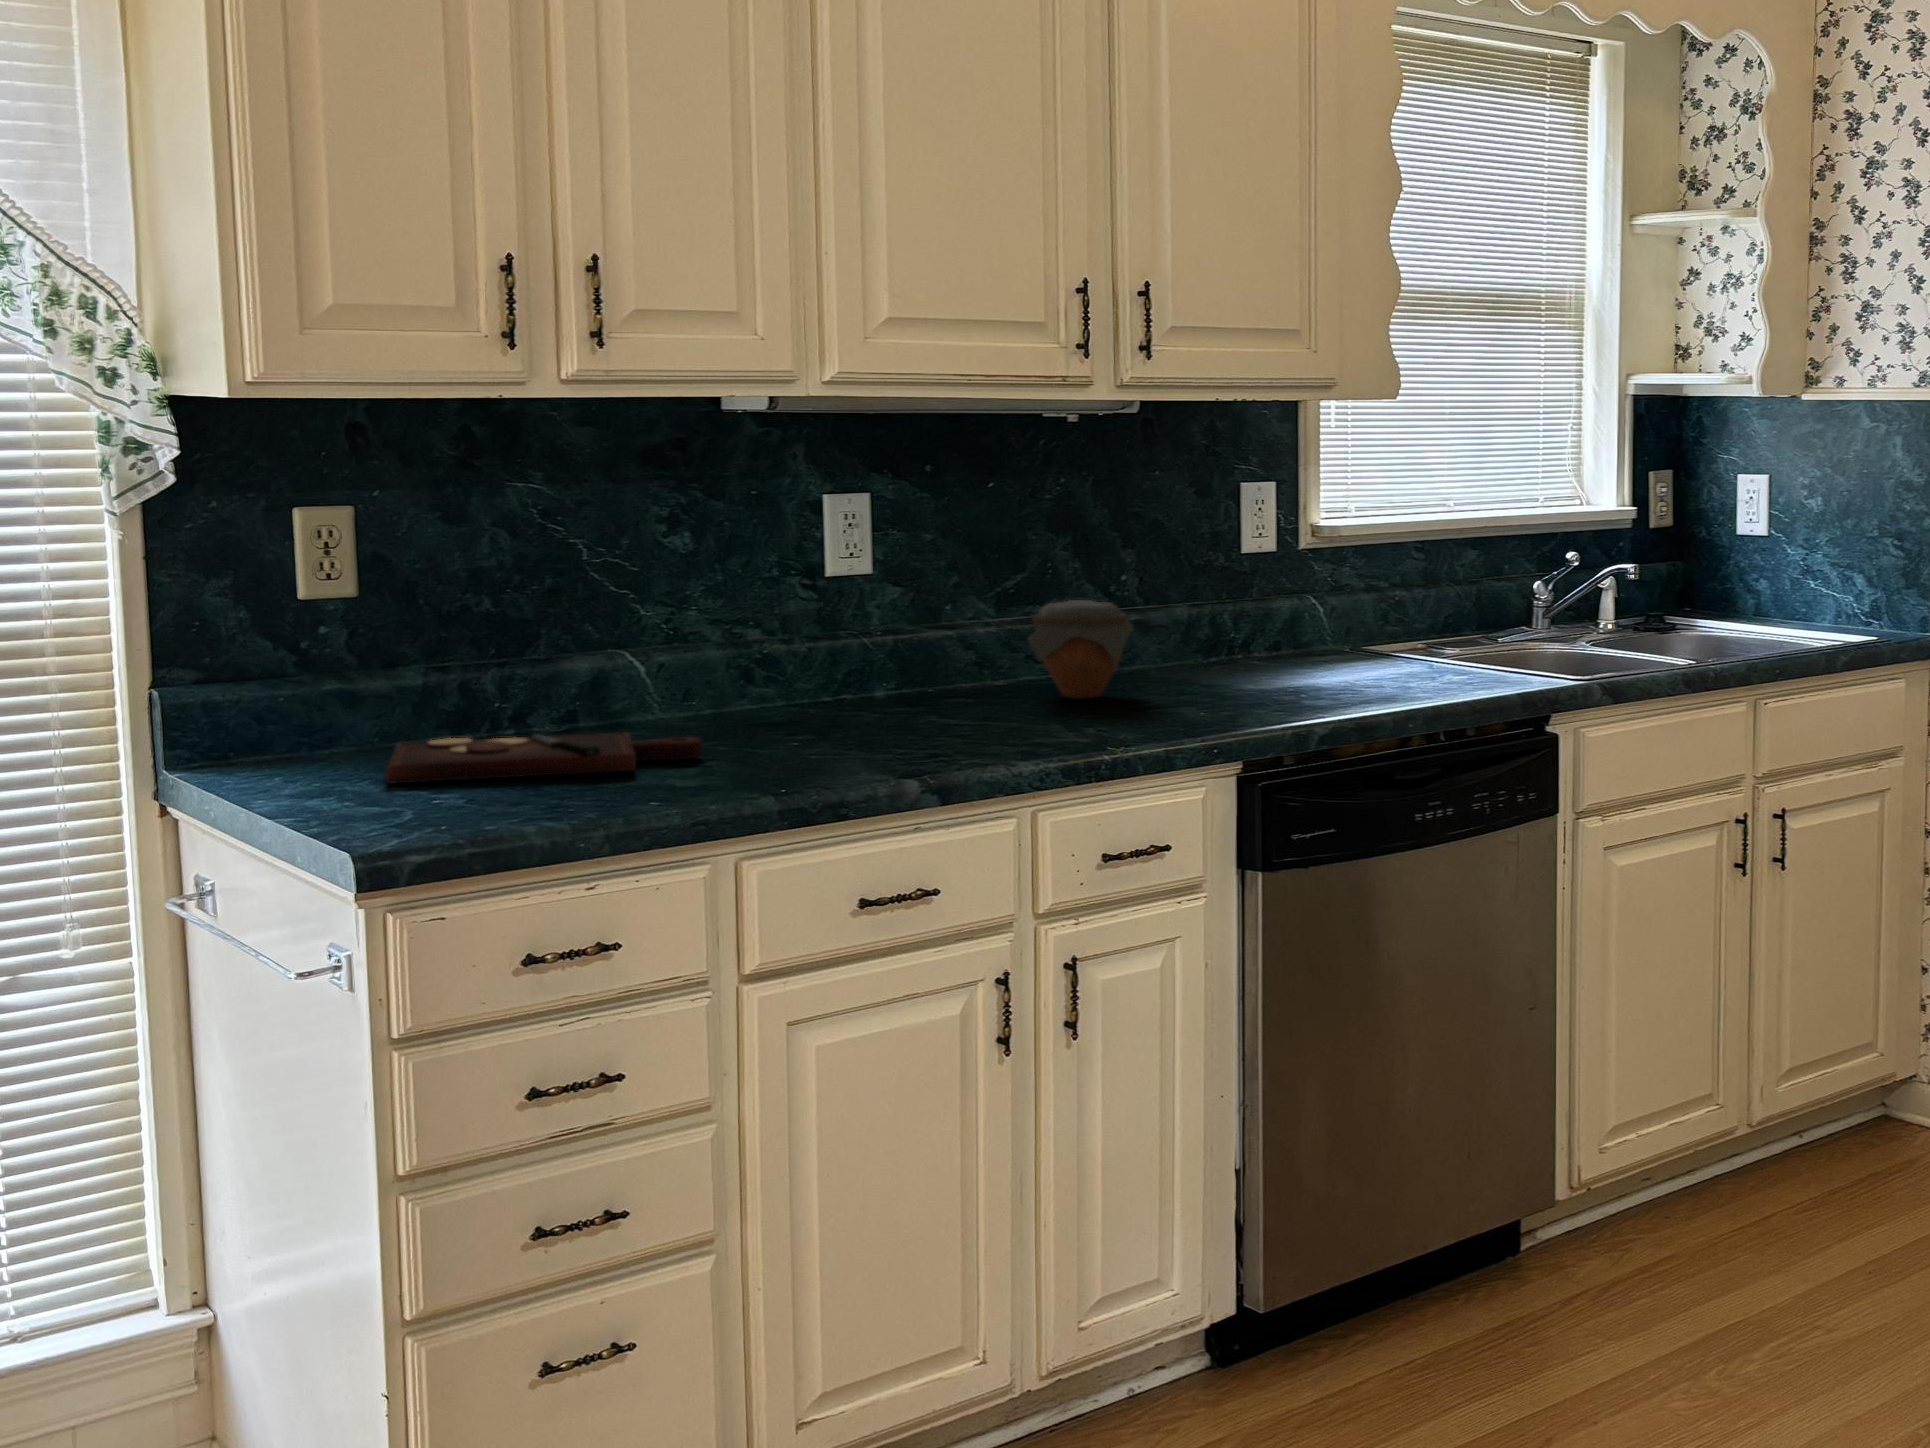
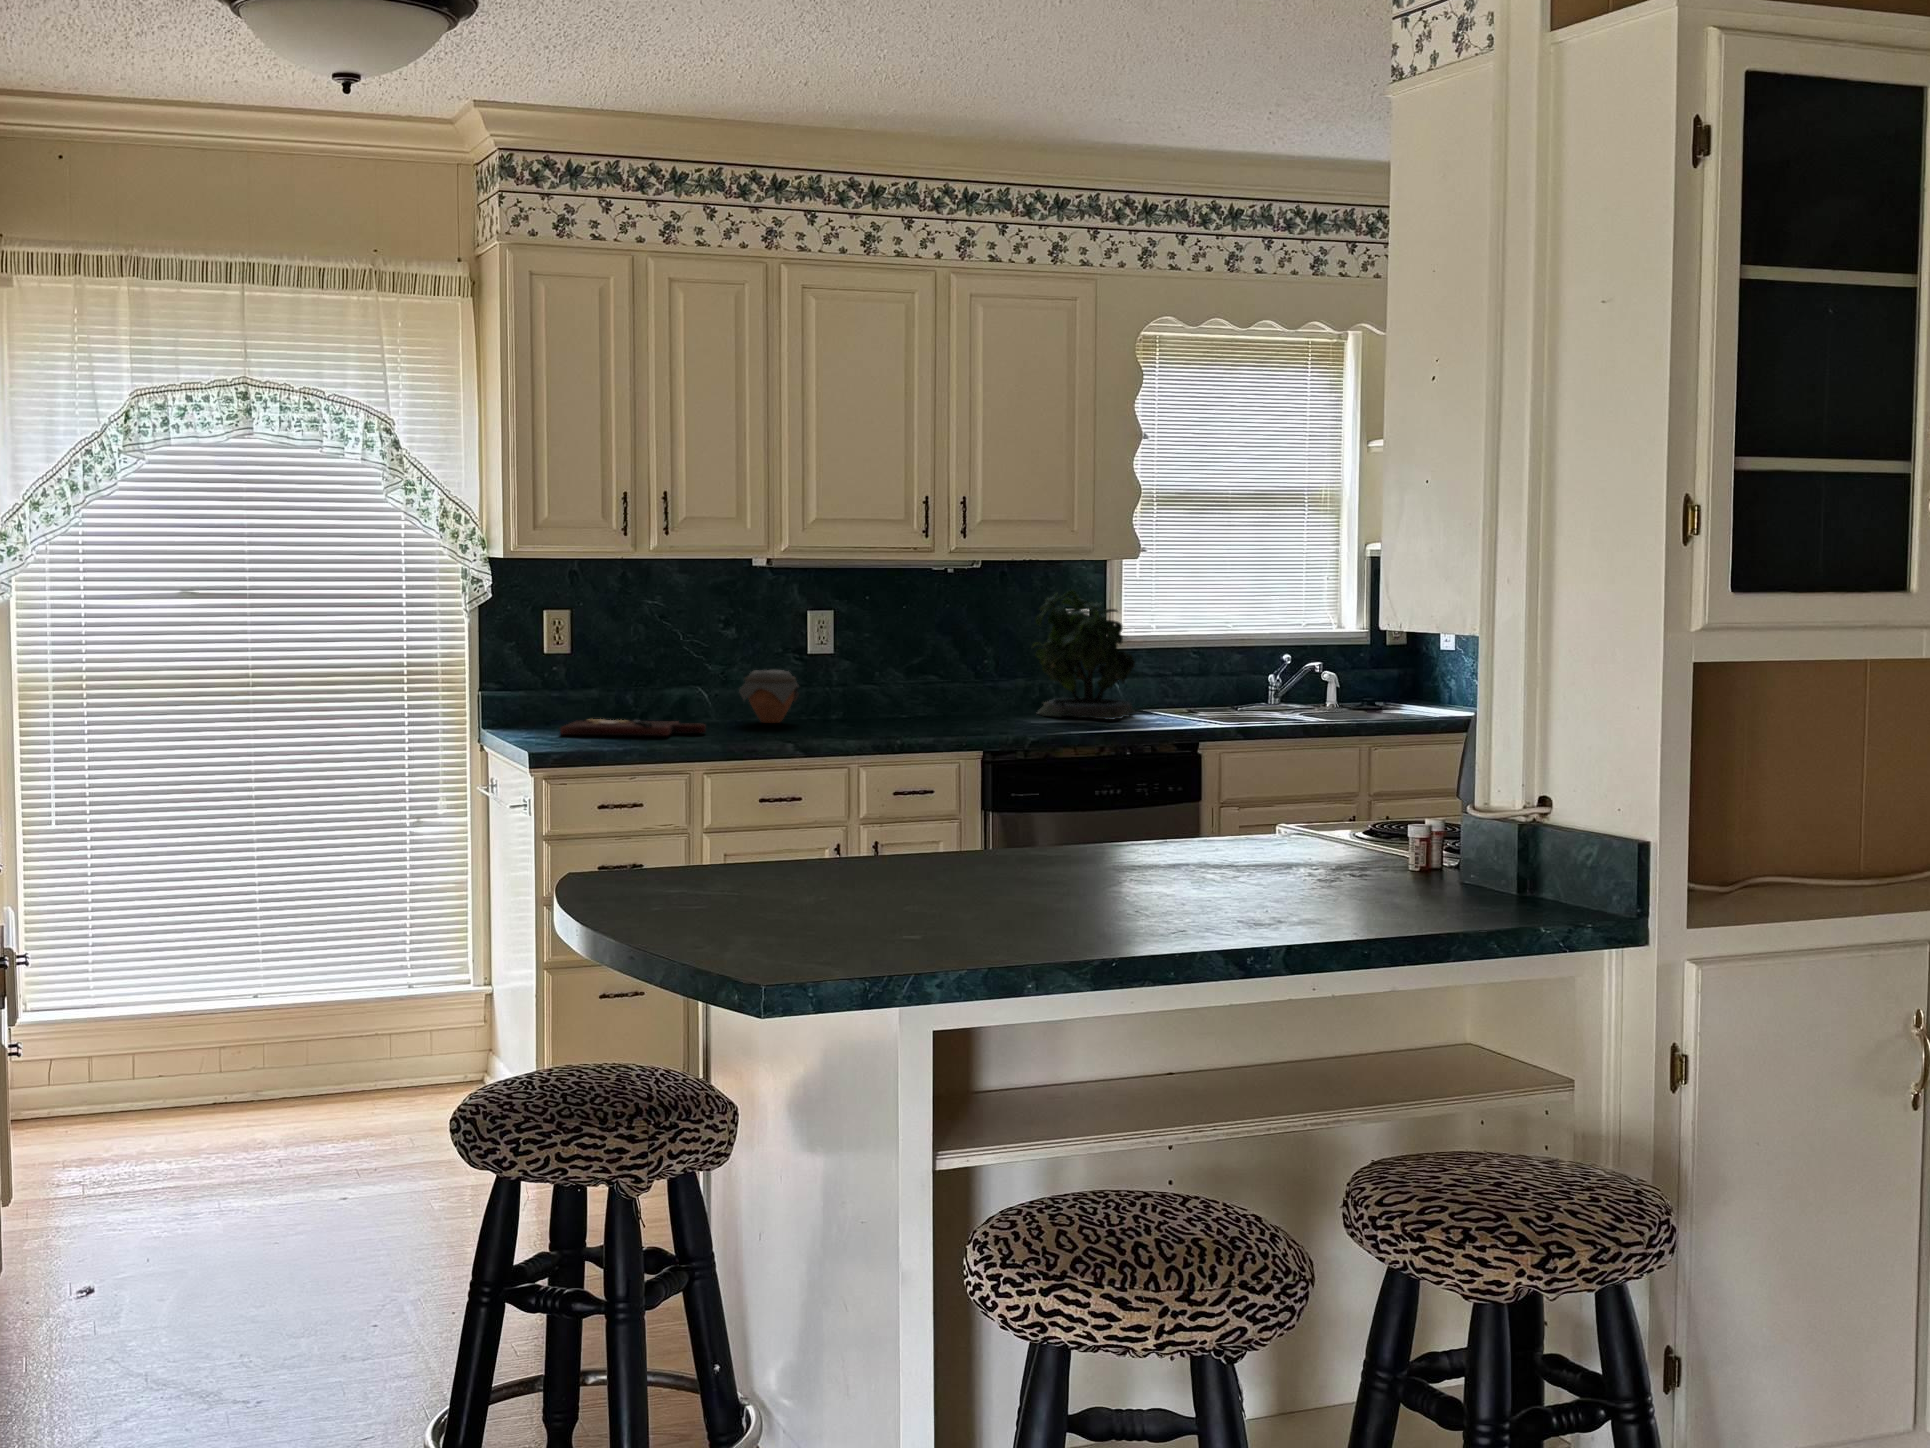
potted plant: none [1216,442,1407,678] -> present [1032,585,1135,720]
jar: present [1028,600,1134,699] -> present [739,670,799,723]

